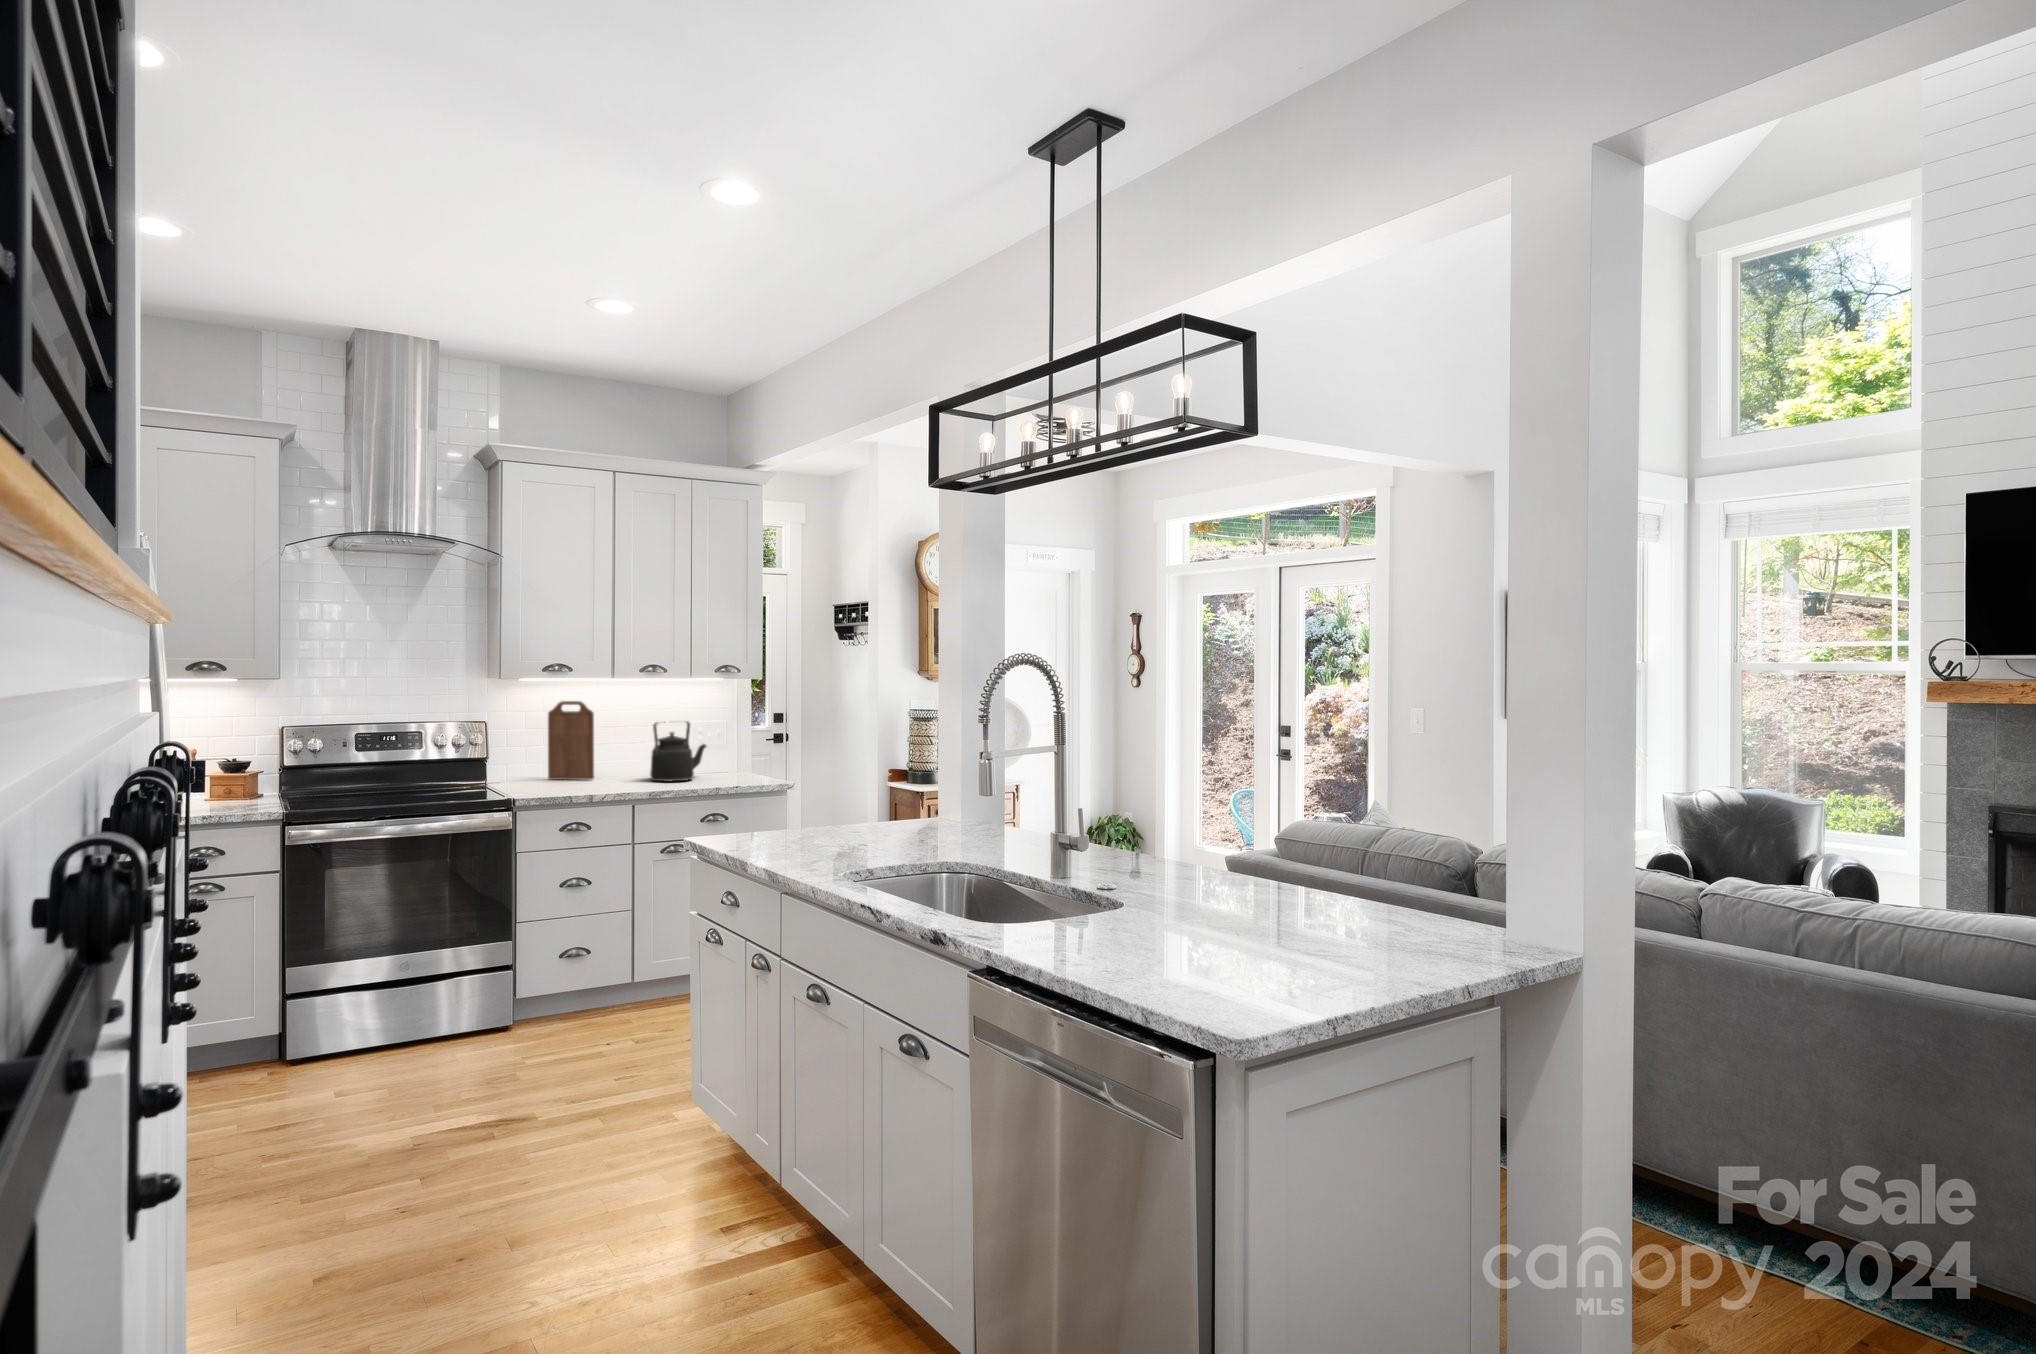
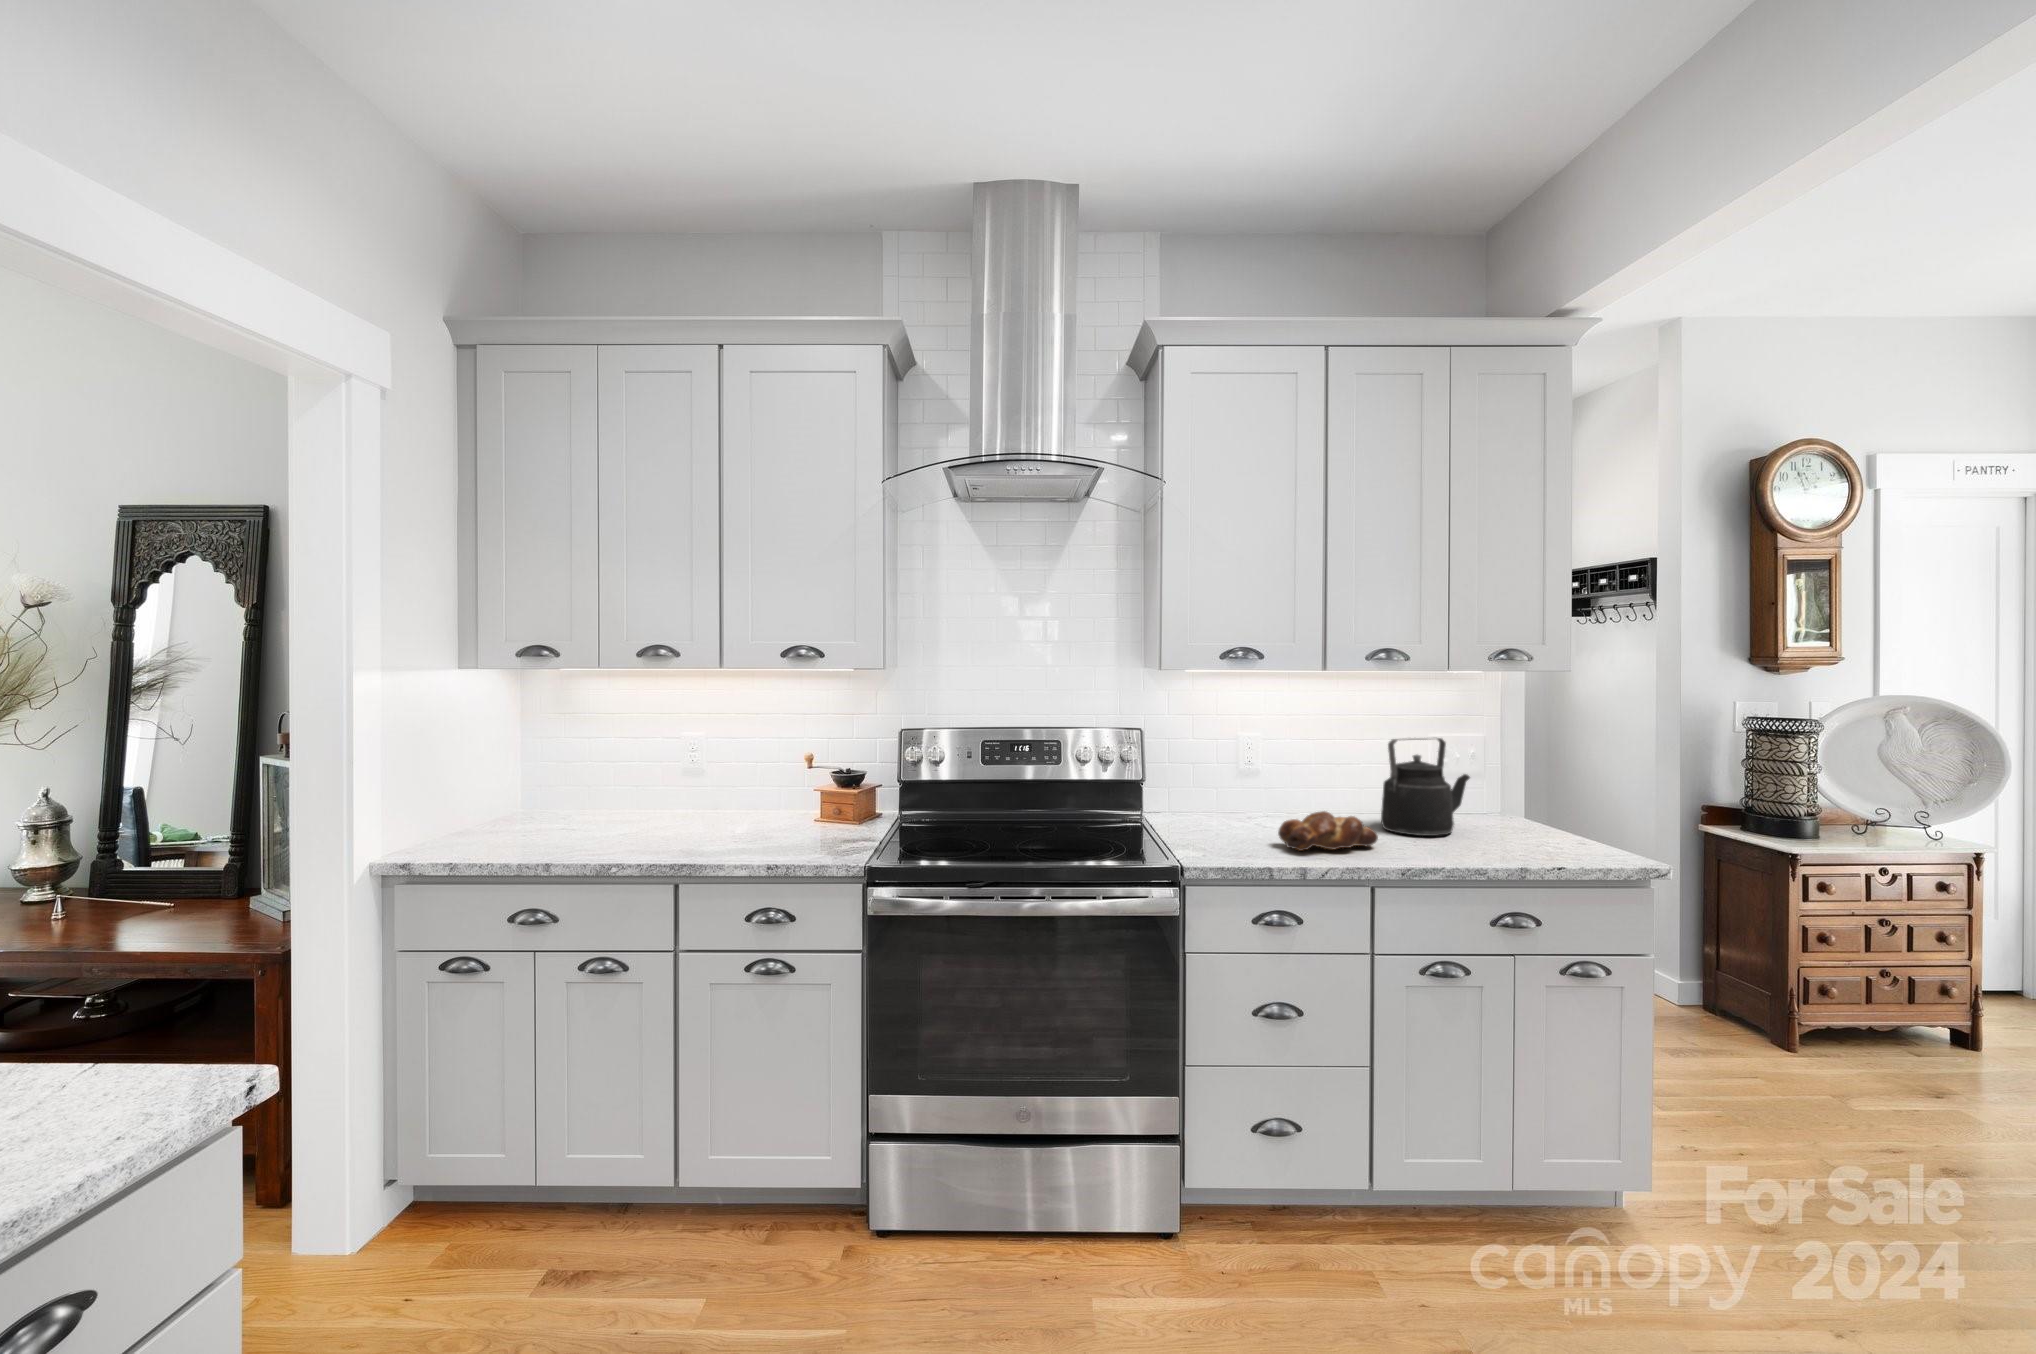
cutting board: present [548,701,594,780] -> none [1229,702,1295,819]
bread loaf: none [579,767,642,791] -> present [1278,811,1378,851]

